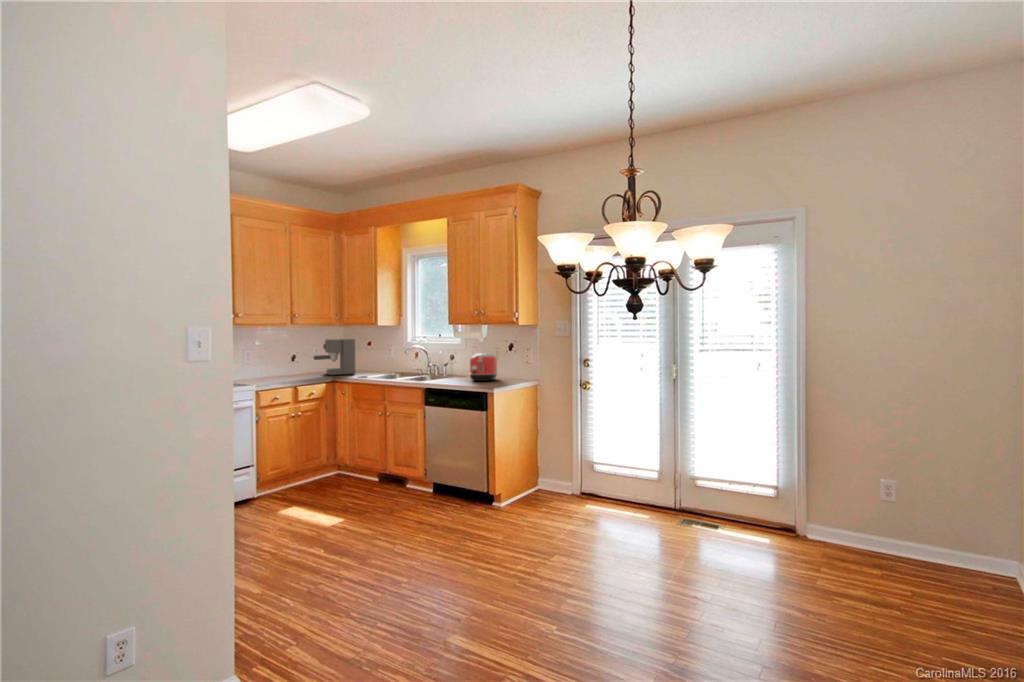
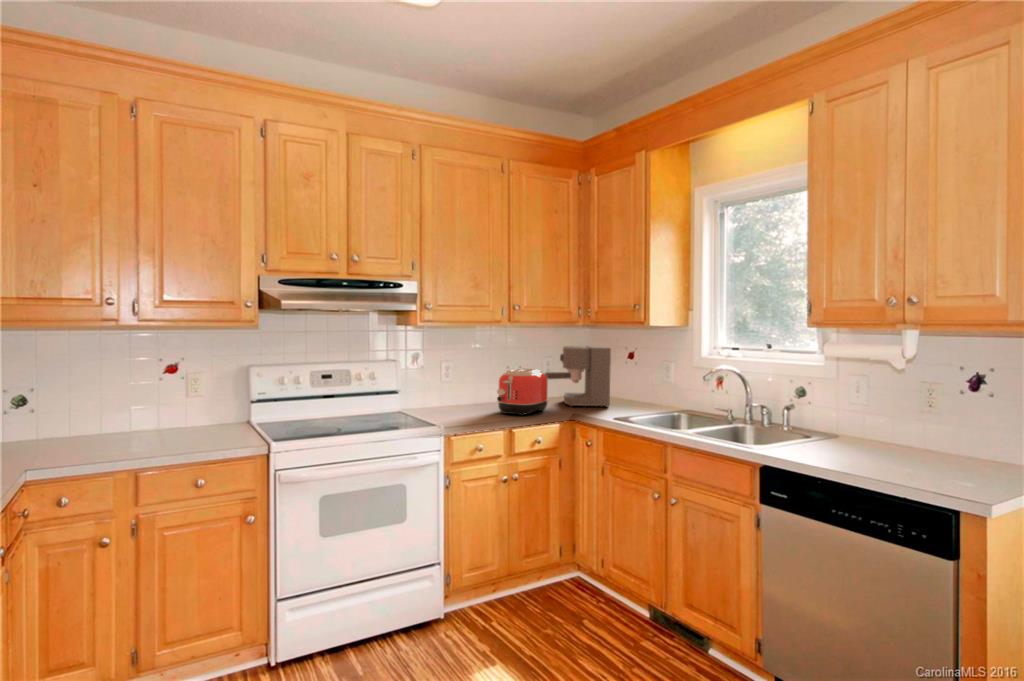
toaster: present [470,353,497,381] -> present [497,369,548,415]

